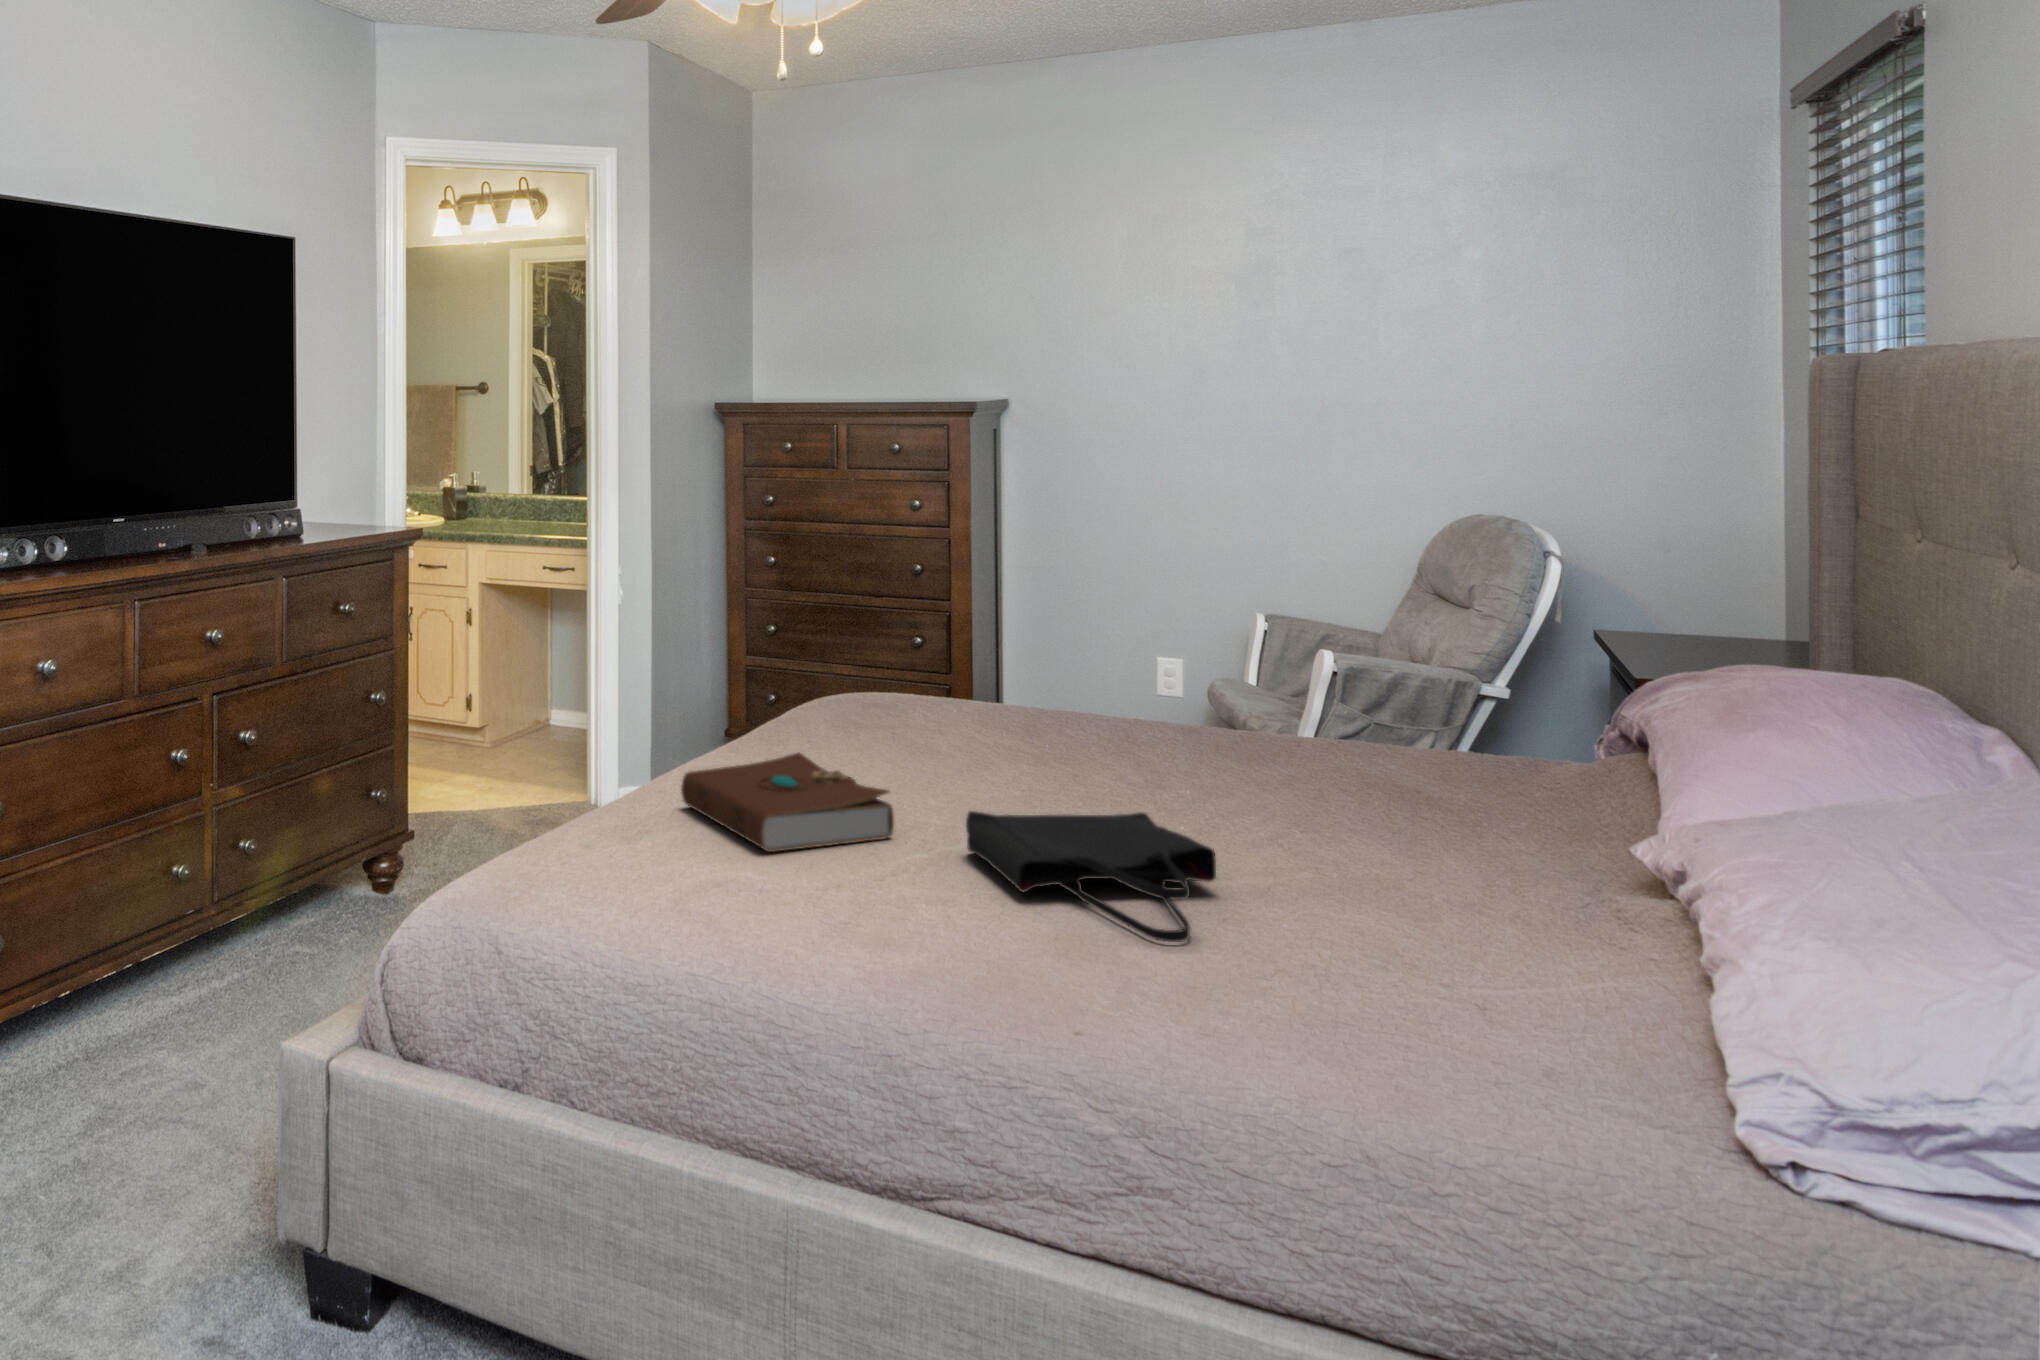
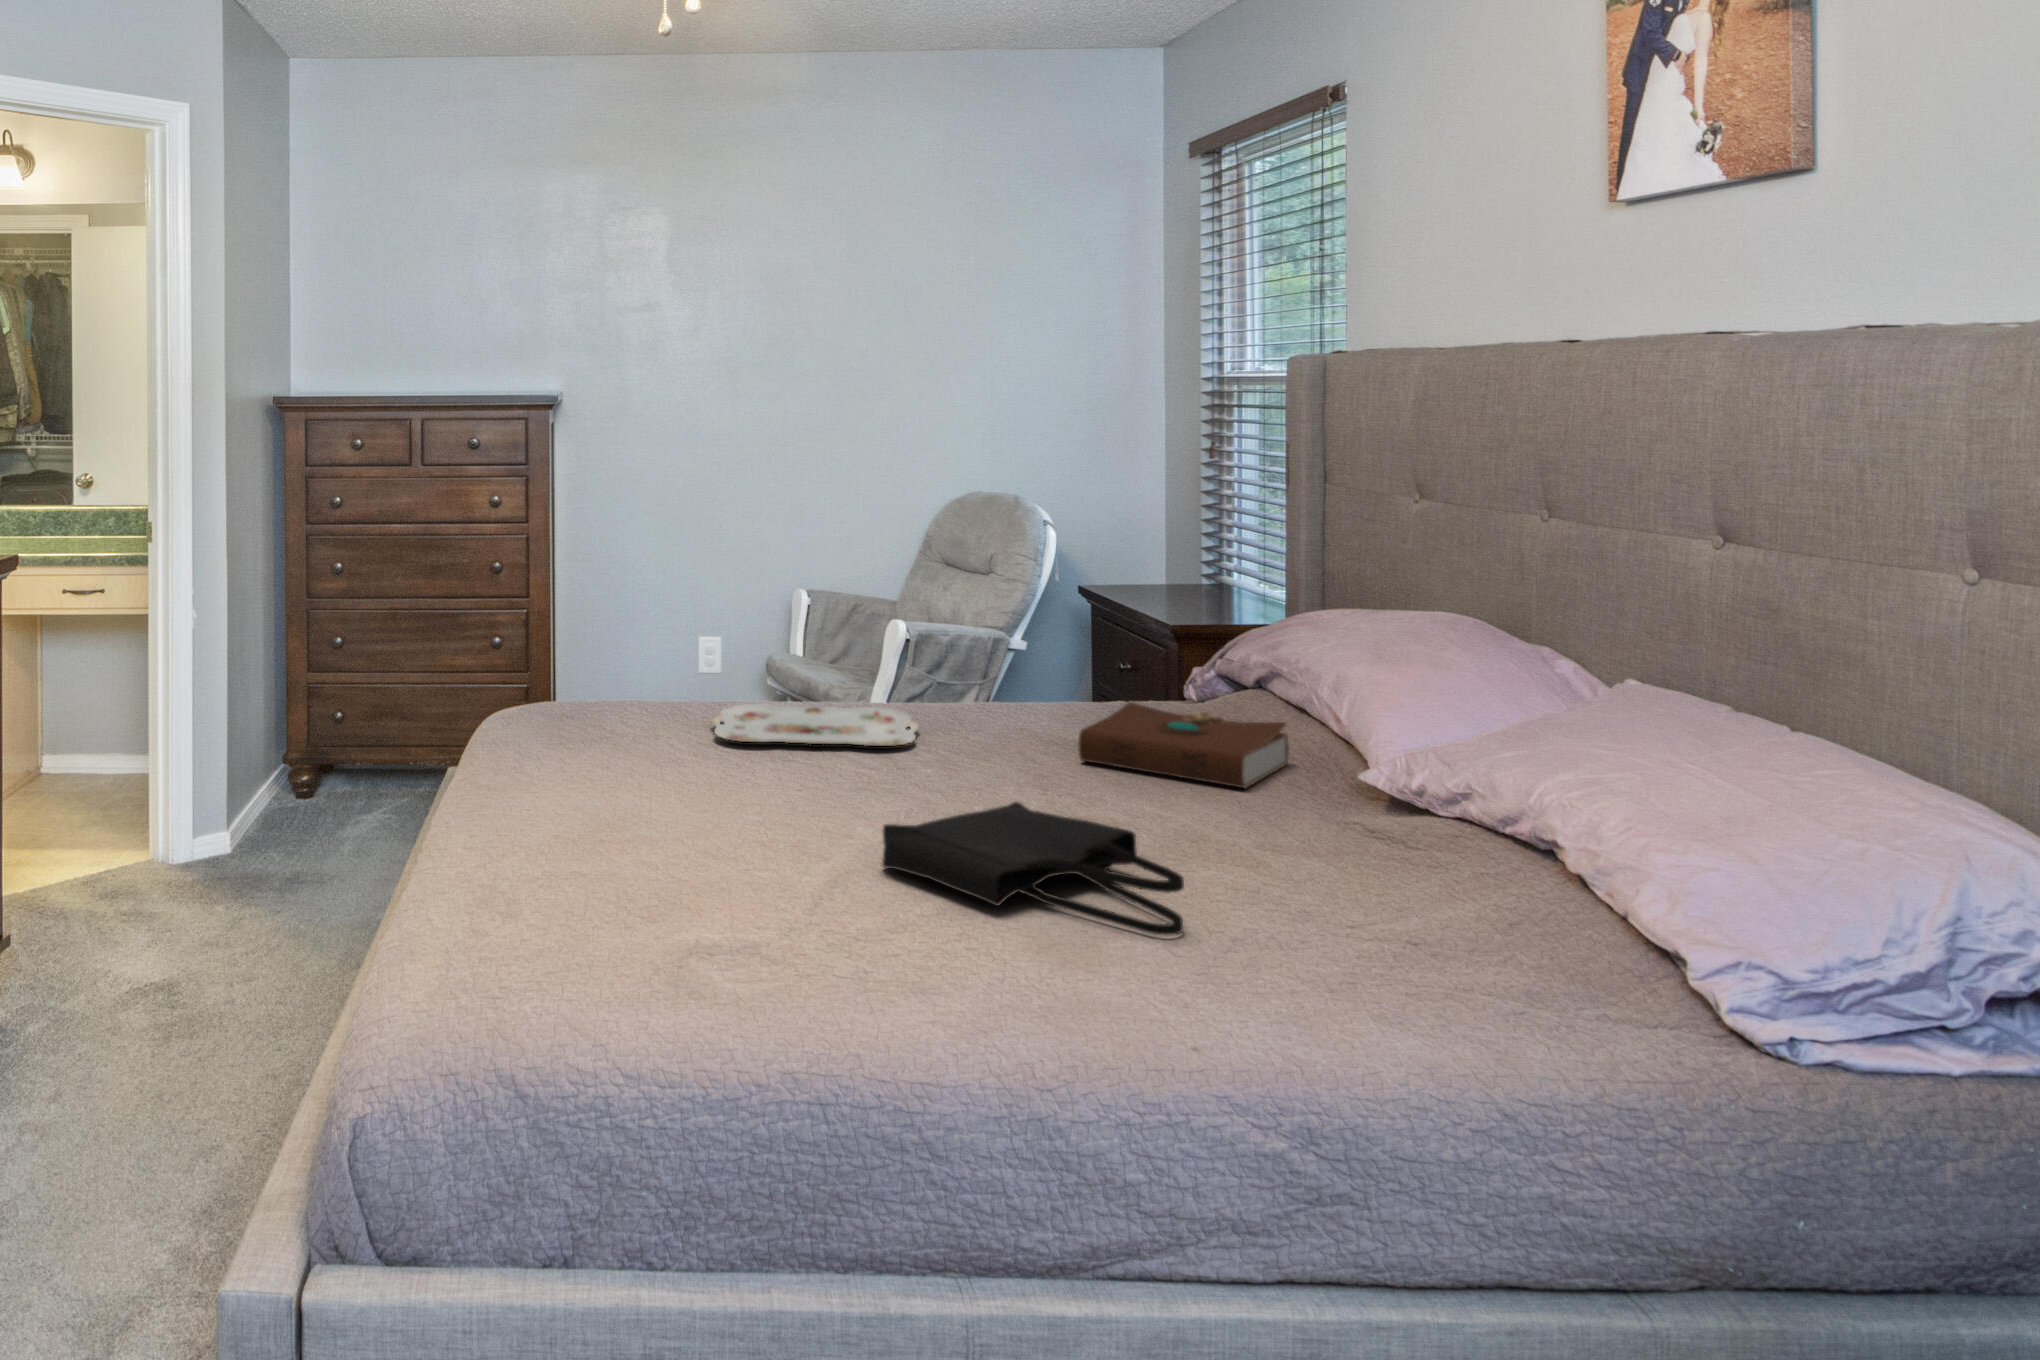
serving tray: none [965,711,1192,762] -> present [712,704,919,746]
book: present [681,753,894,852] -> present [1078,702,1289,788]

